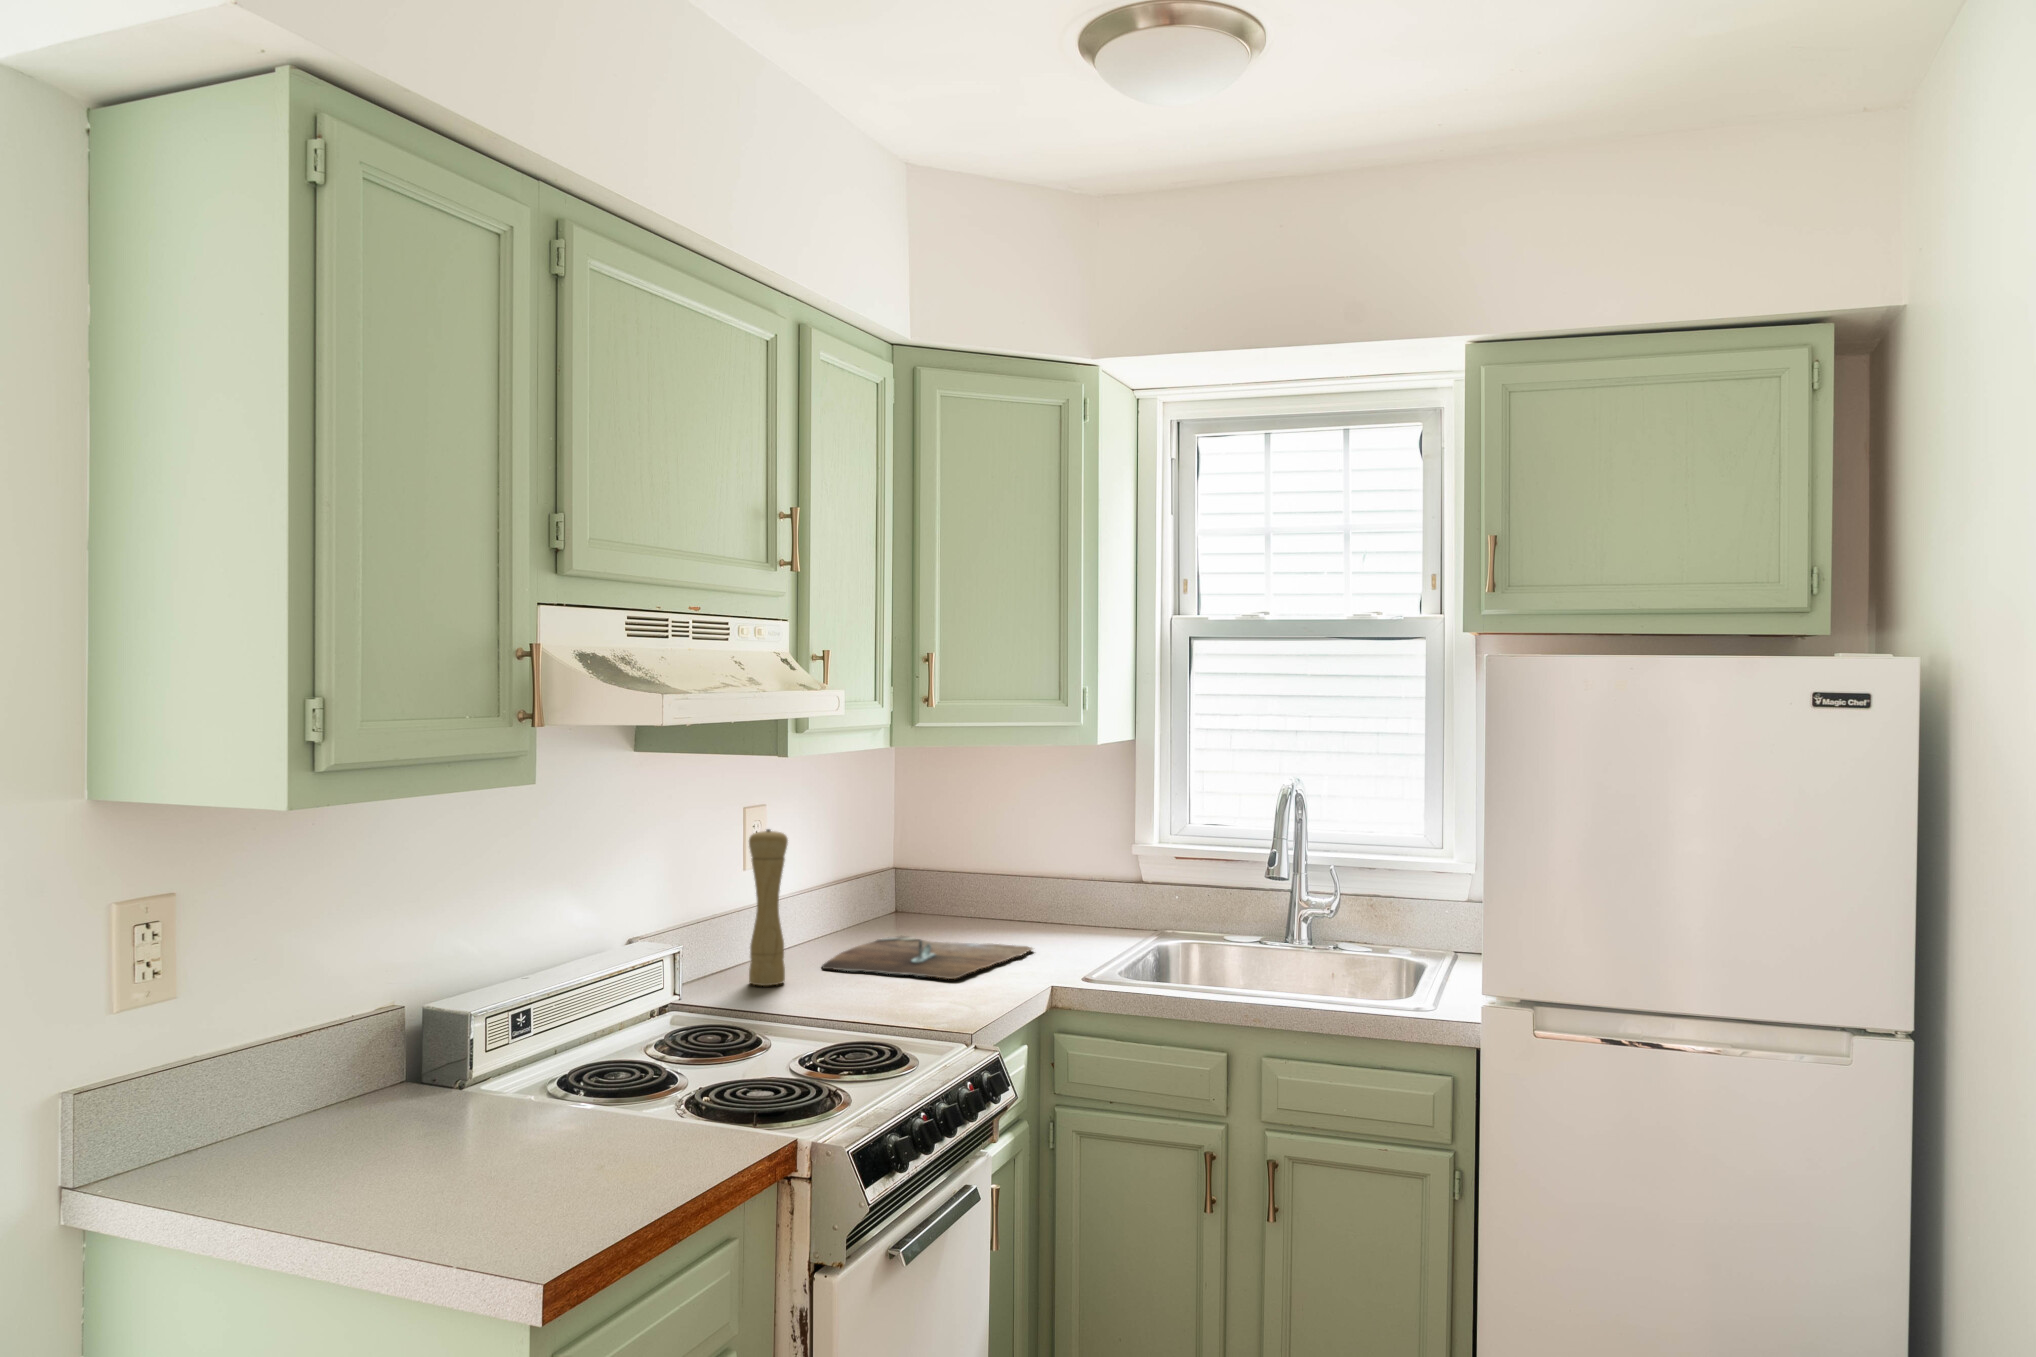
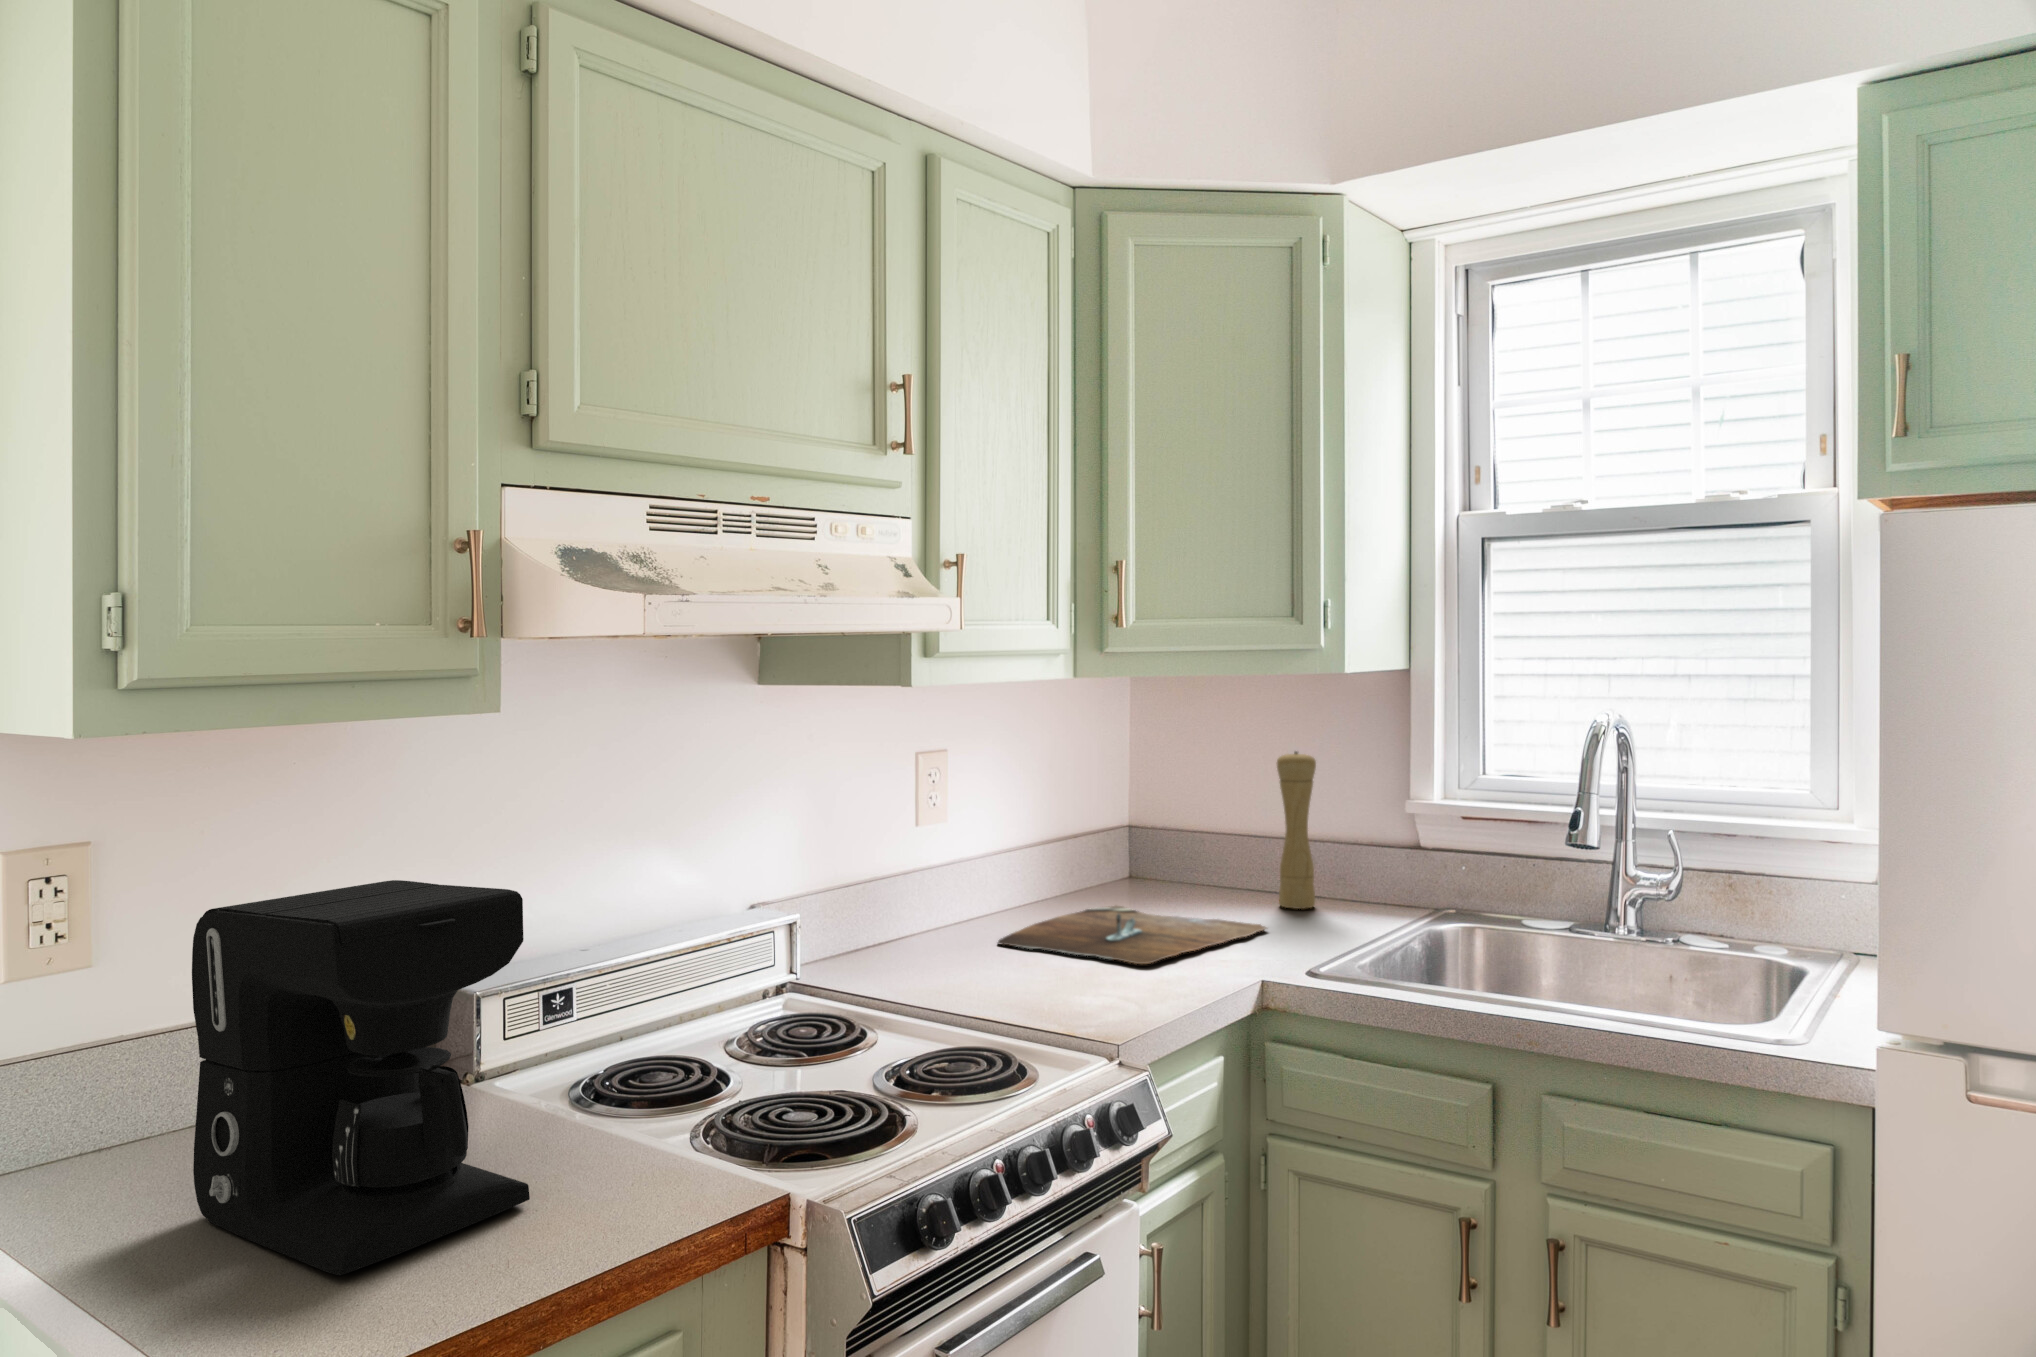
pepper mill: present [749,829,788,986] -> present [1277,751,1316,909]
coffee maker: none [329,919,602,1210] -> present [192,880,530,1275]

